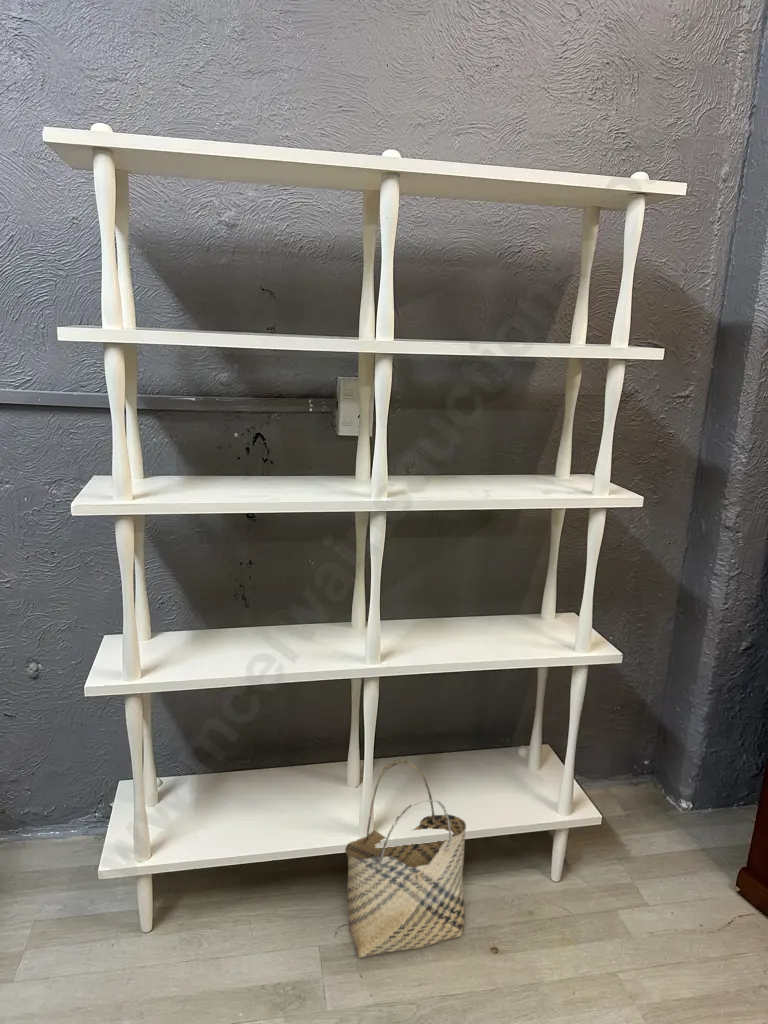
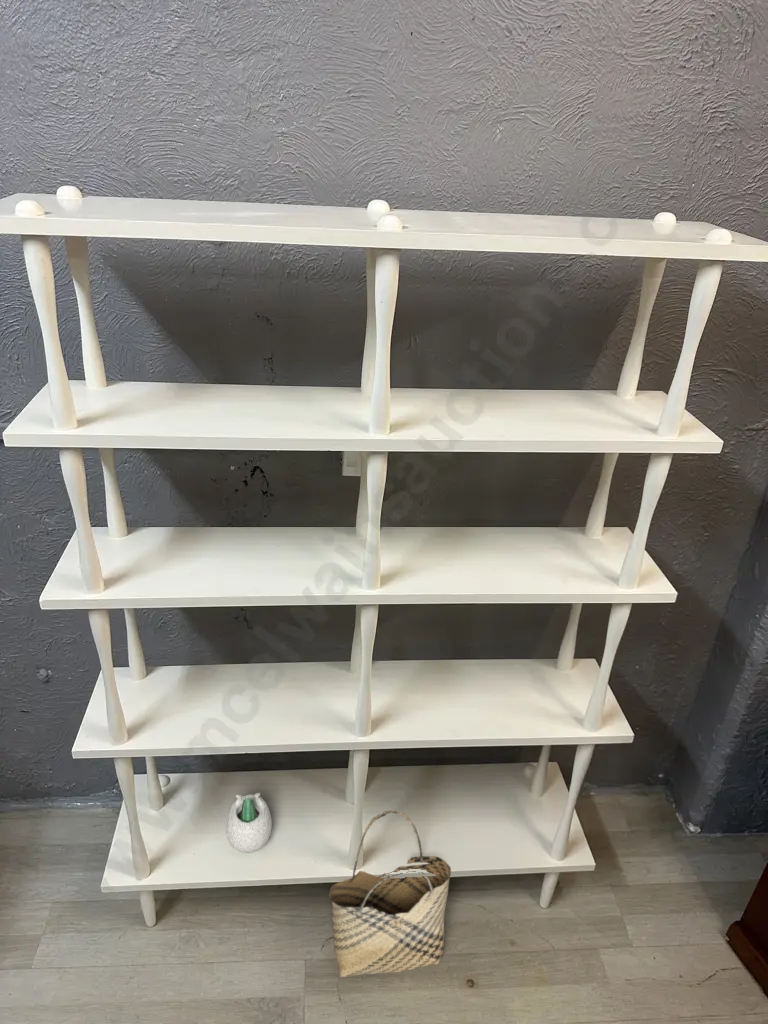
succulent planter: none [228,765,276,827] -> present [226,793,272,853]

